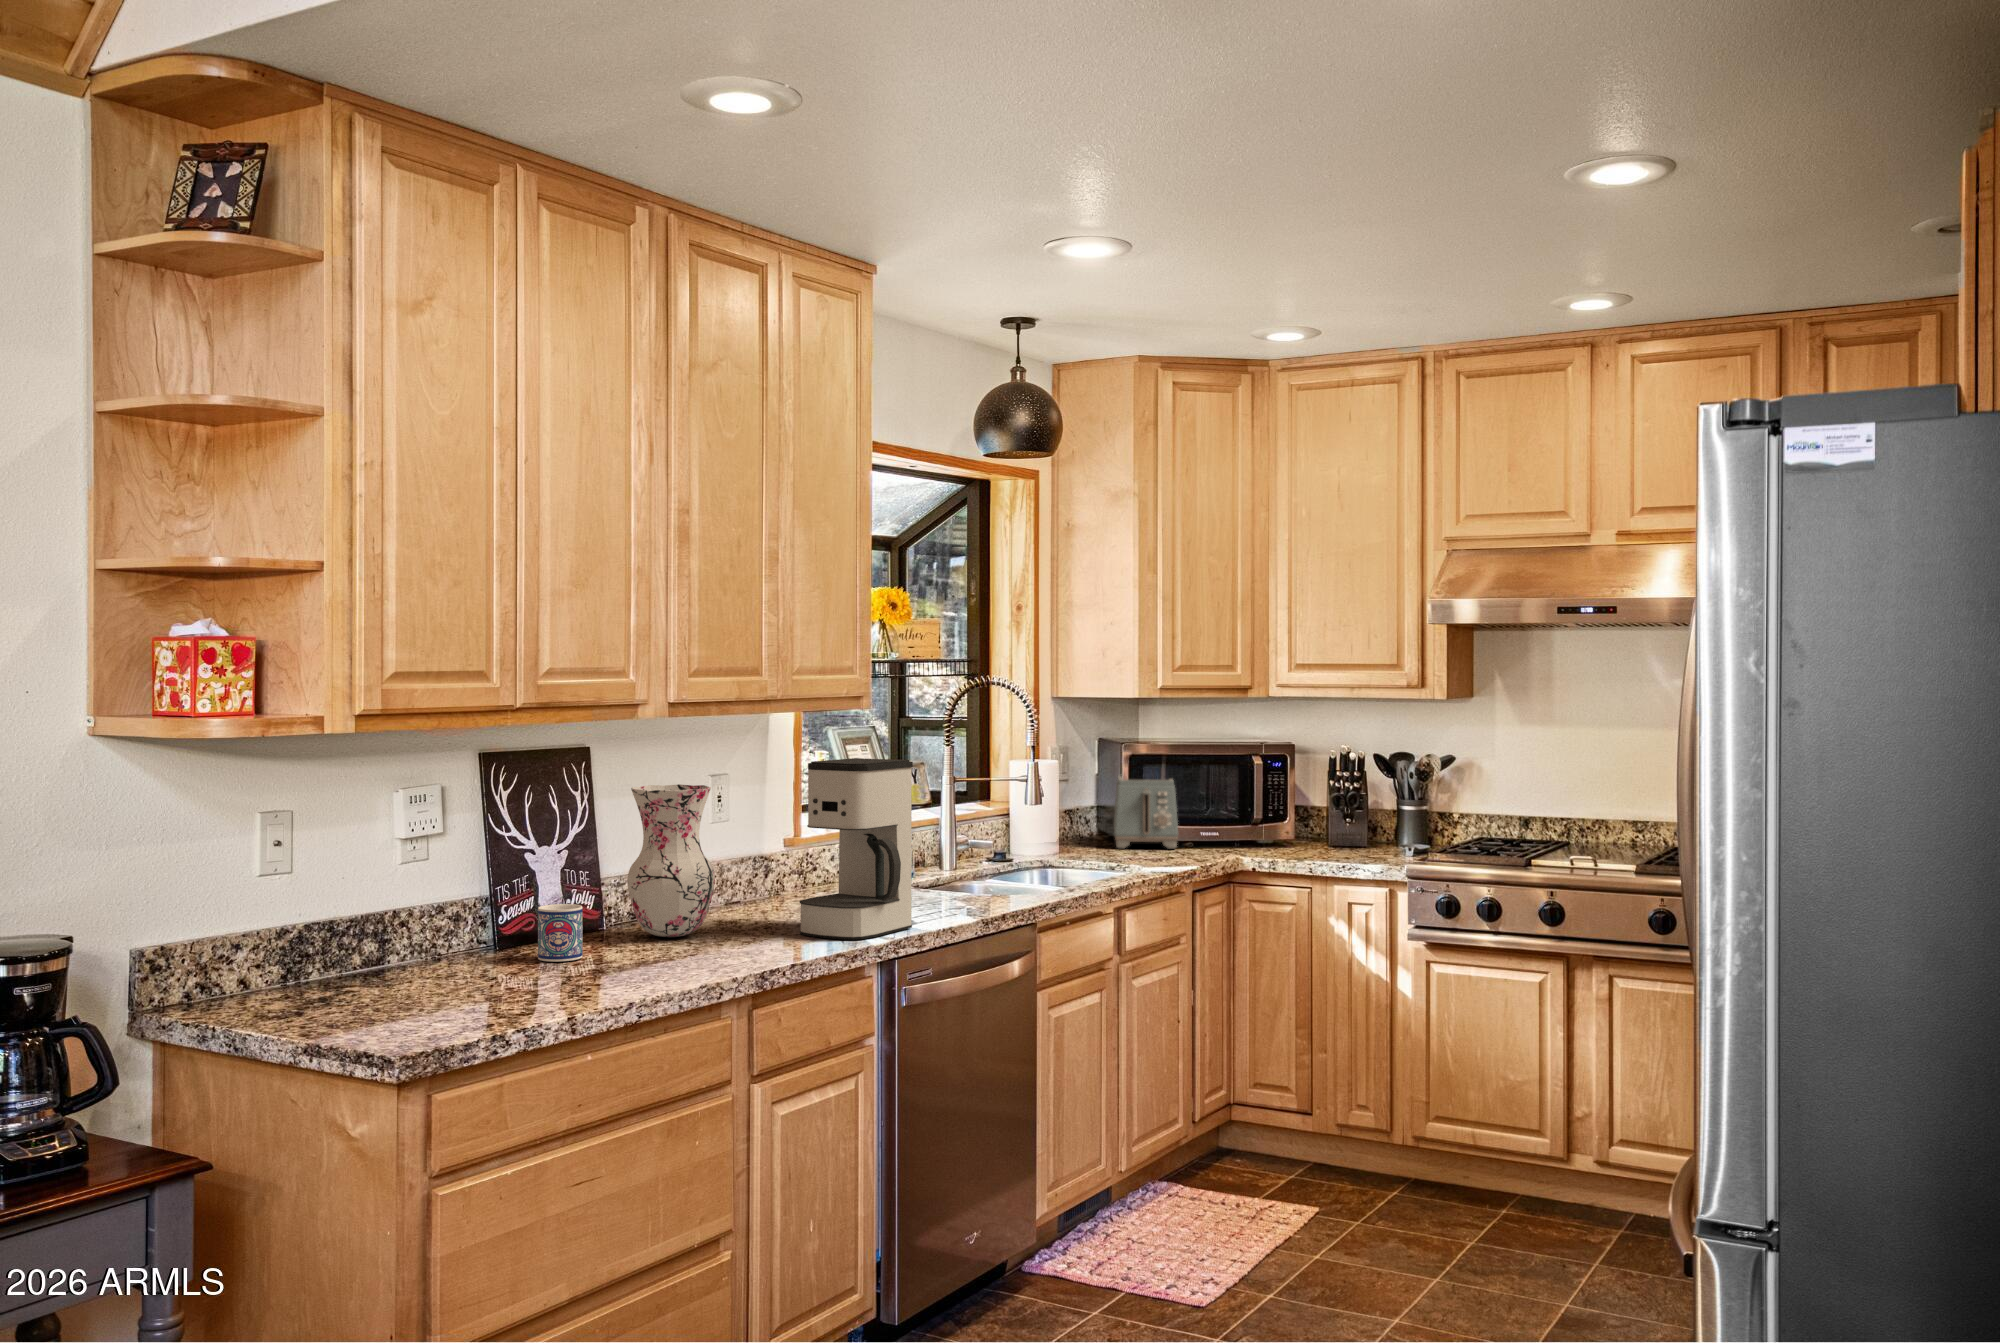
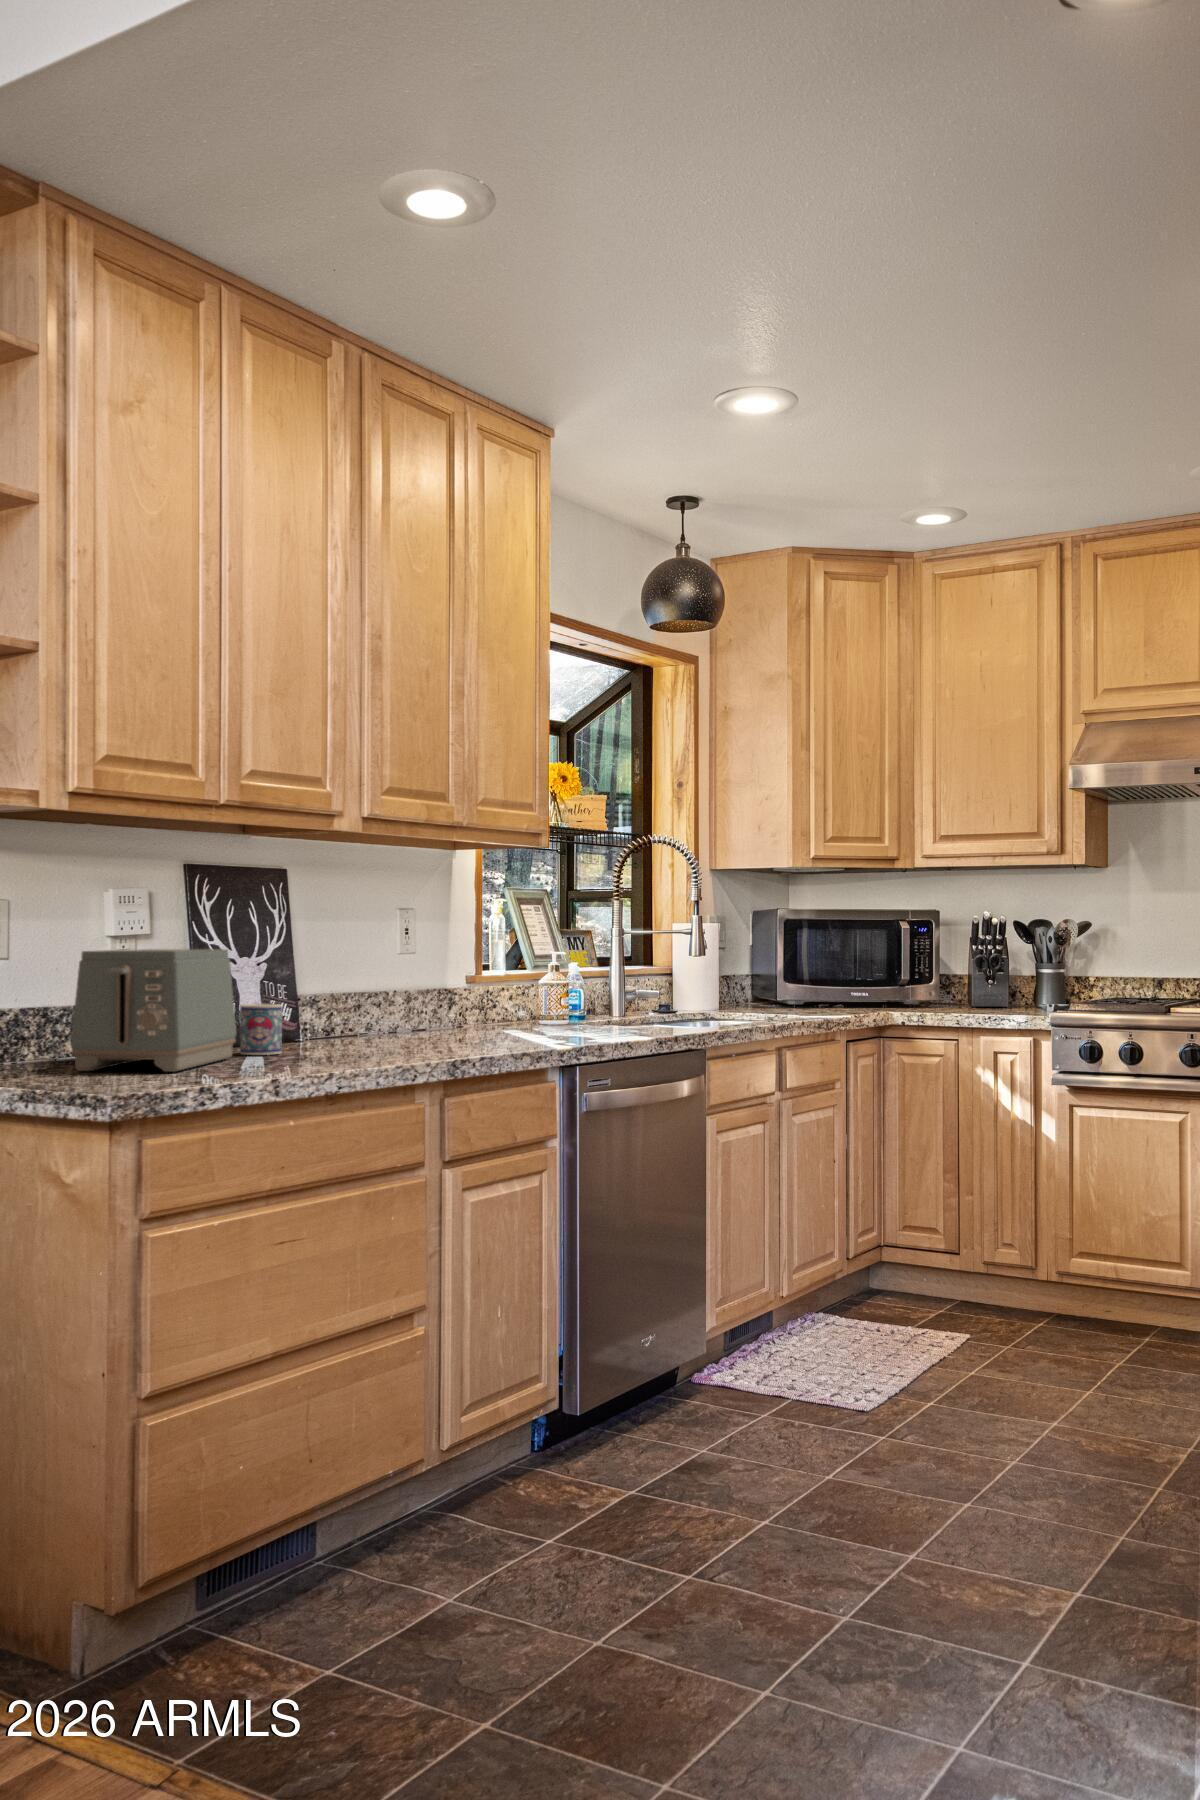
coffee maker: present [799,758,913,940] -> none [485,880,592,1047]
toaster: present [1114,776,1178,849] -> present [71,949,236,1072]
vase: present [627,784,715,937] -> none [323,902,406,1044]

